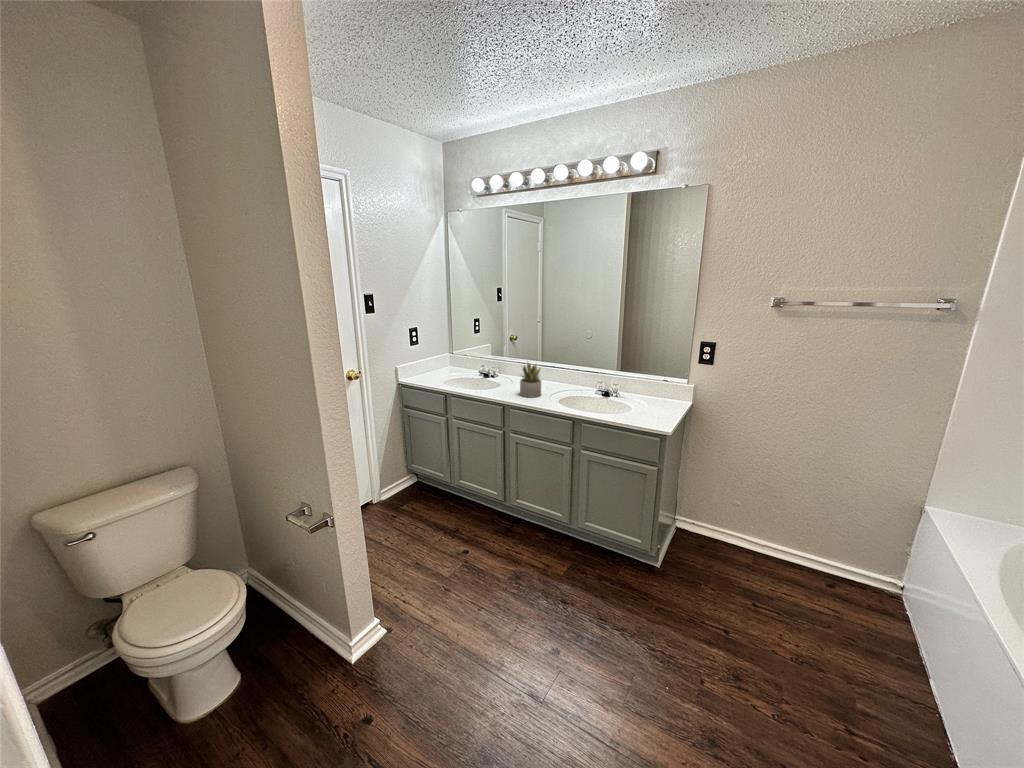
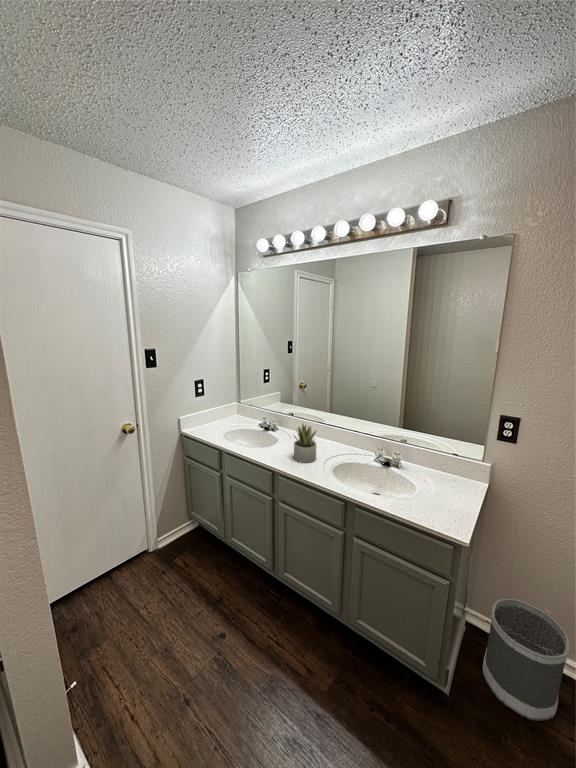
wastebasket: none [687,494,749,574] -> present [482,599,569,721]

